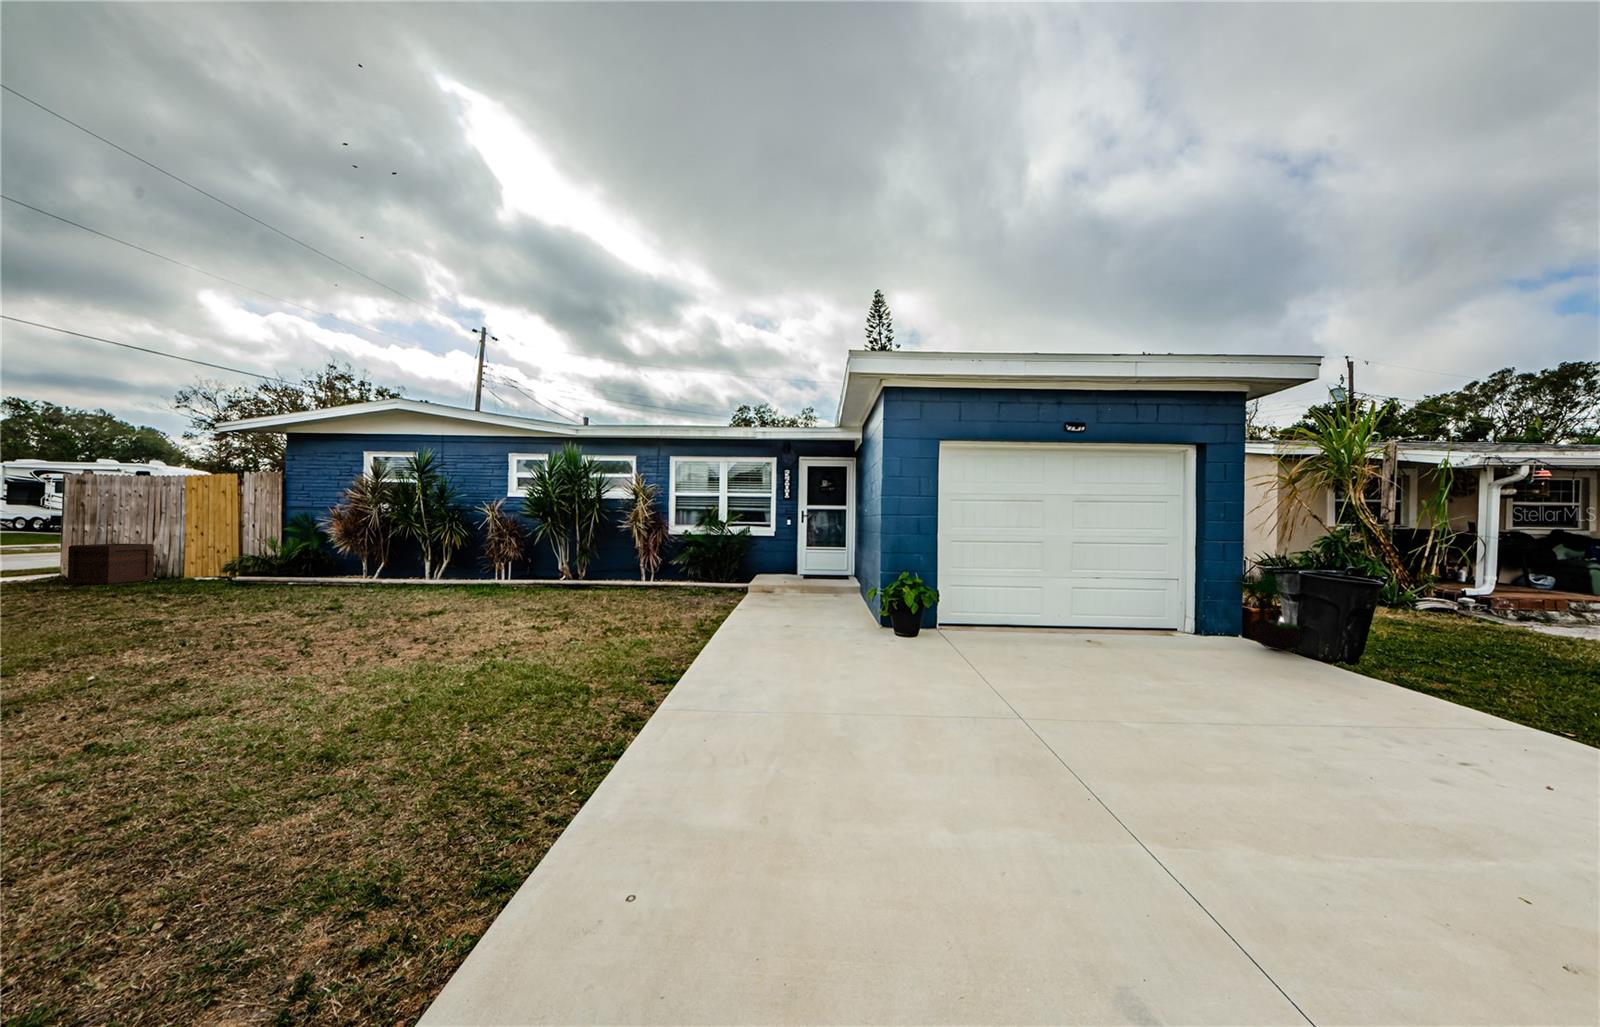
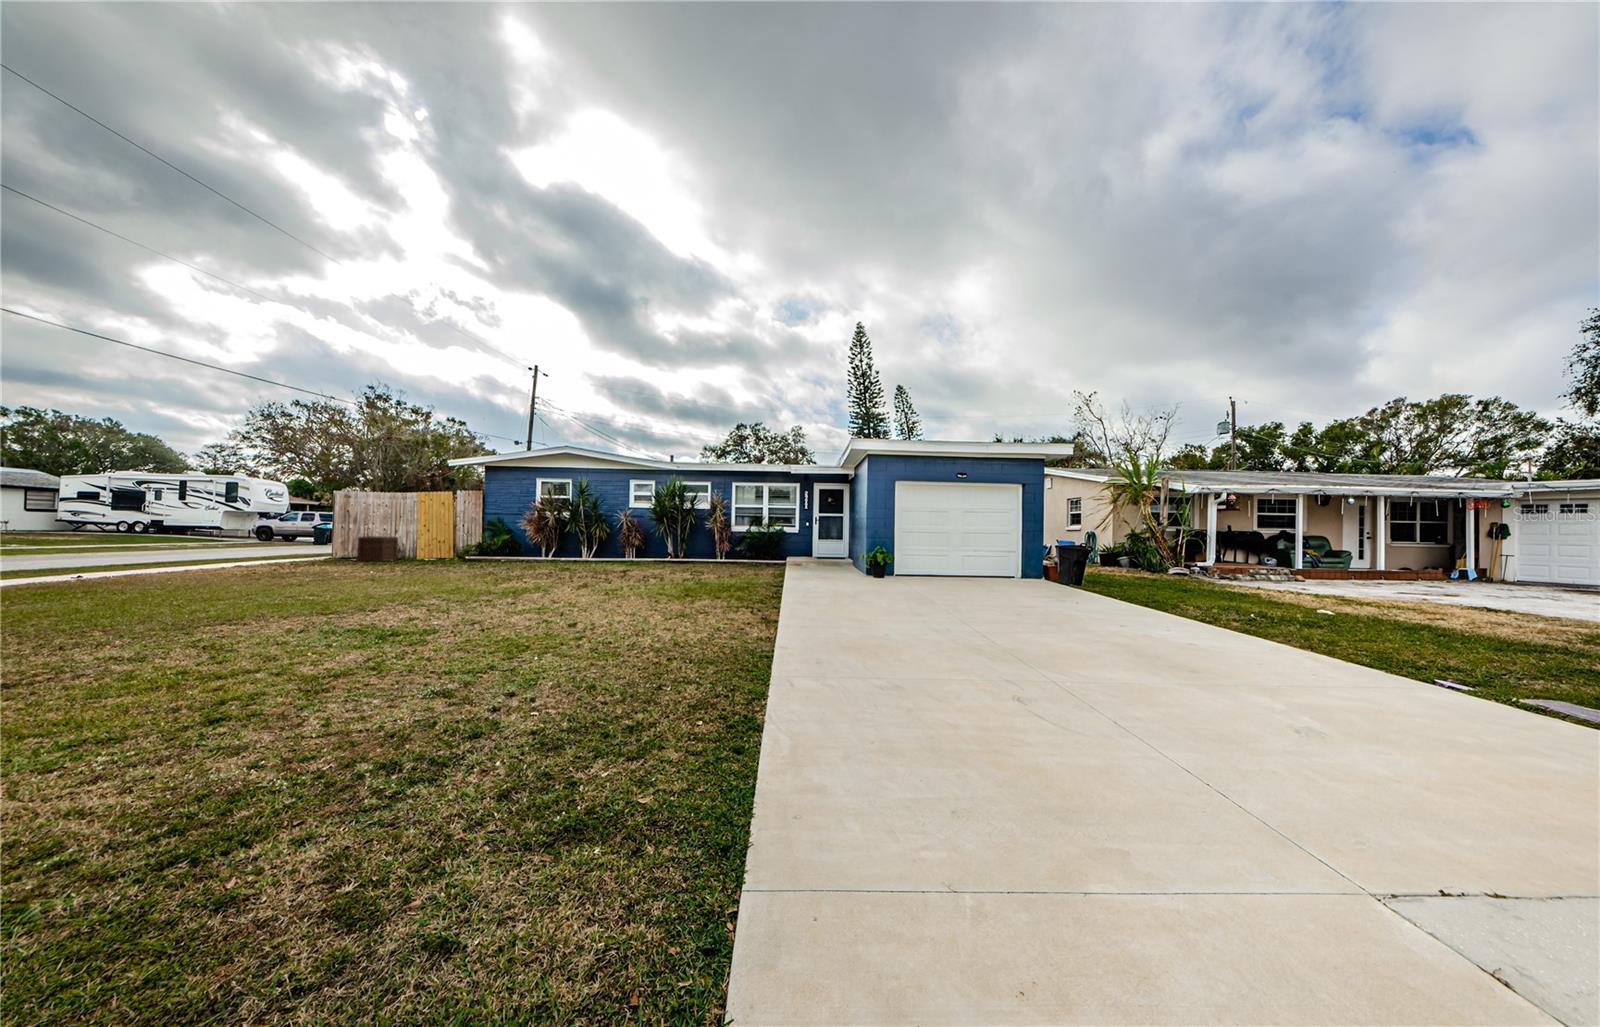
potted tree: present [1234,568,1300,650] -> none [1032,541,1060,581]

